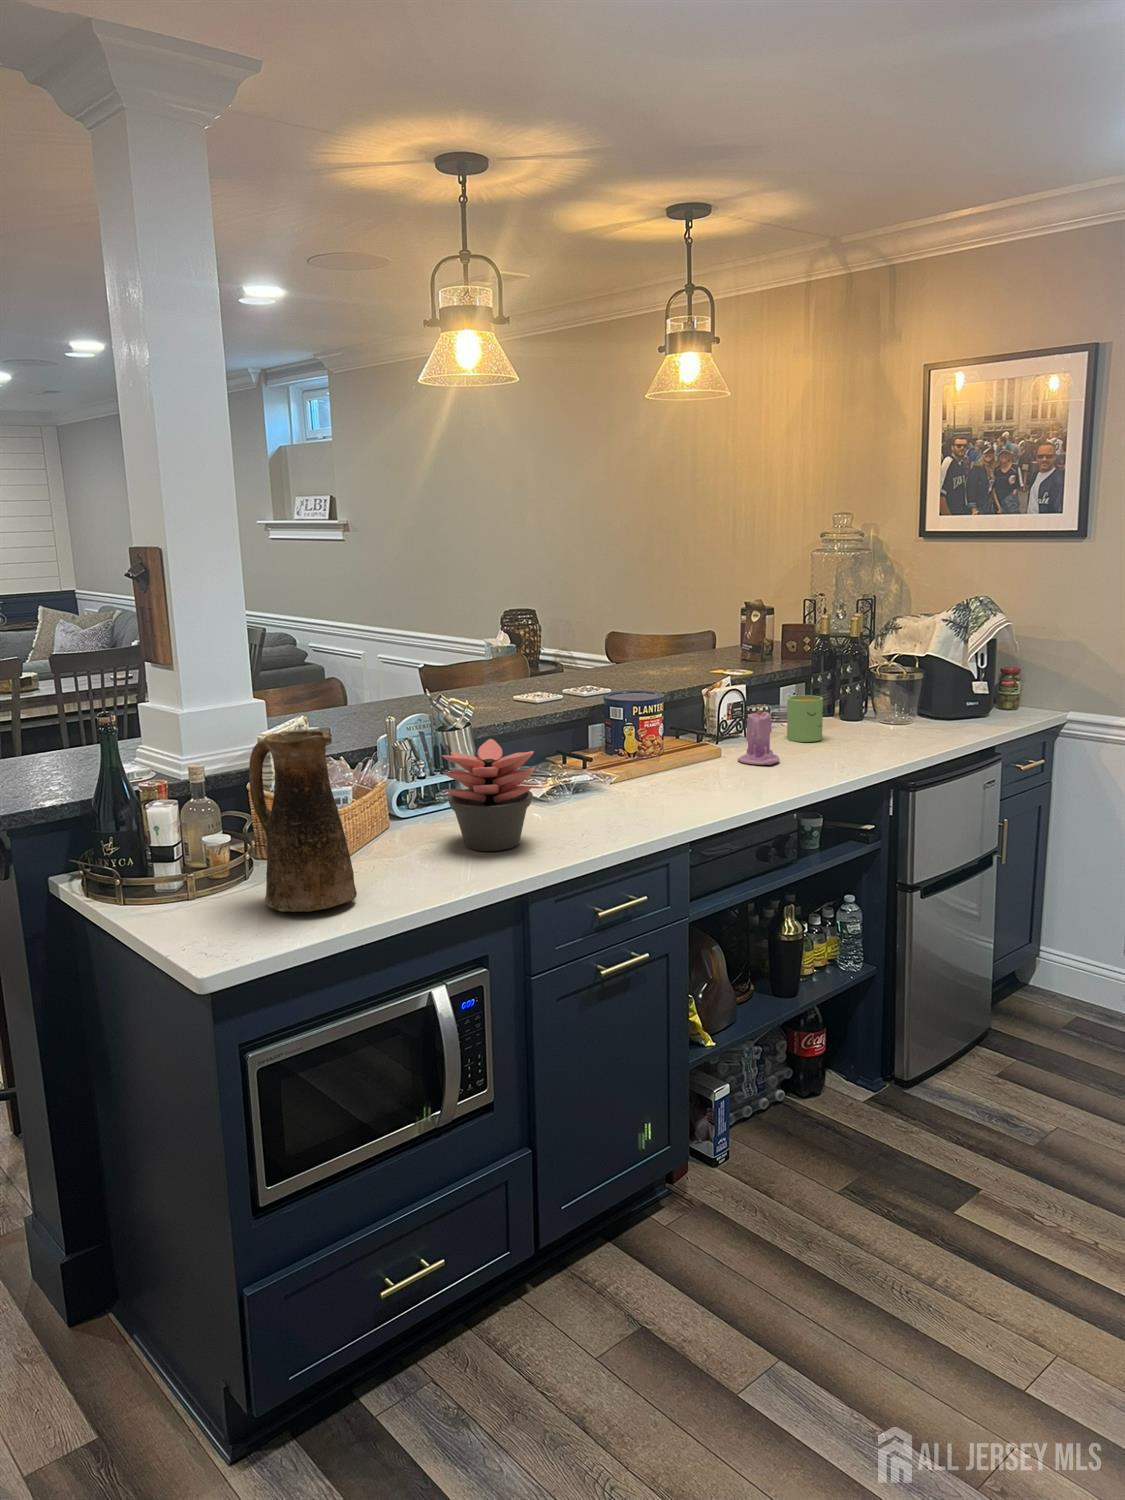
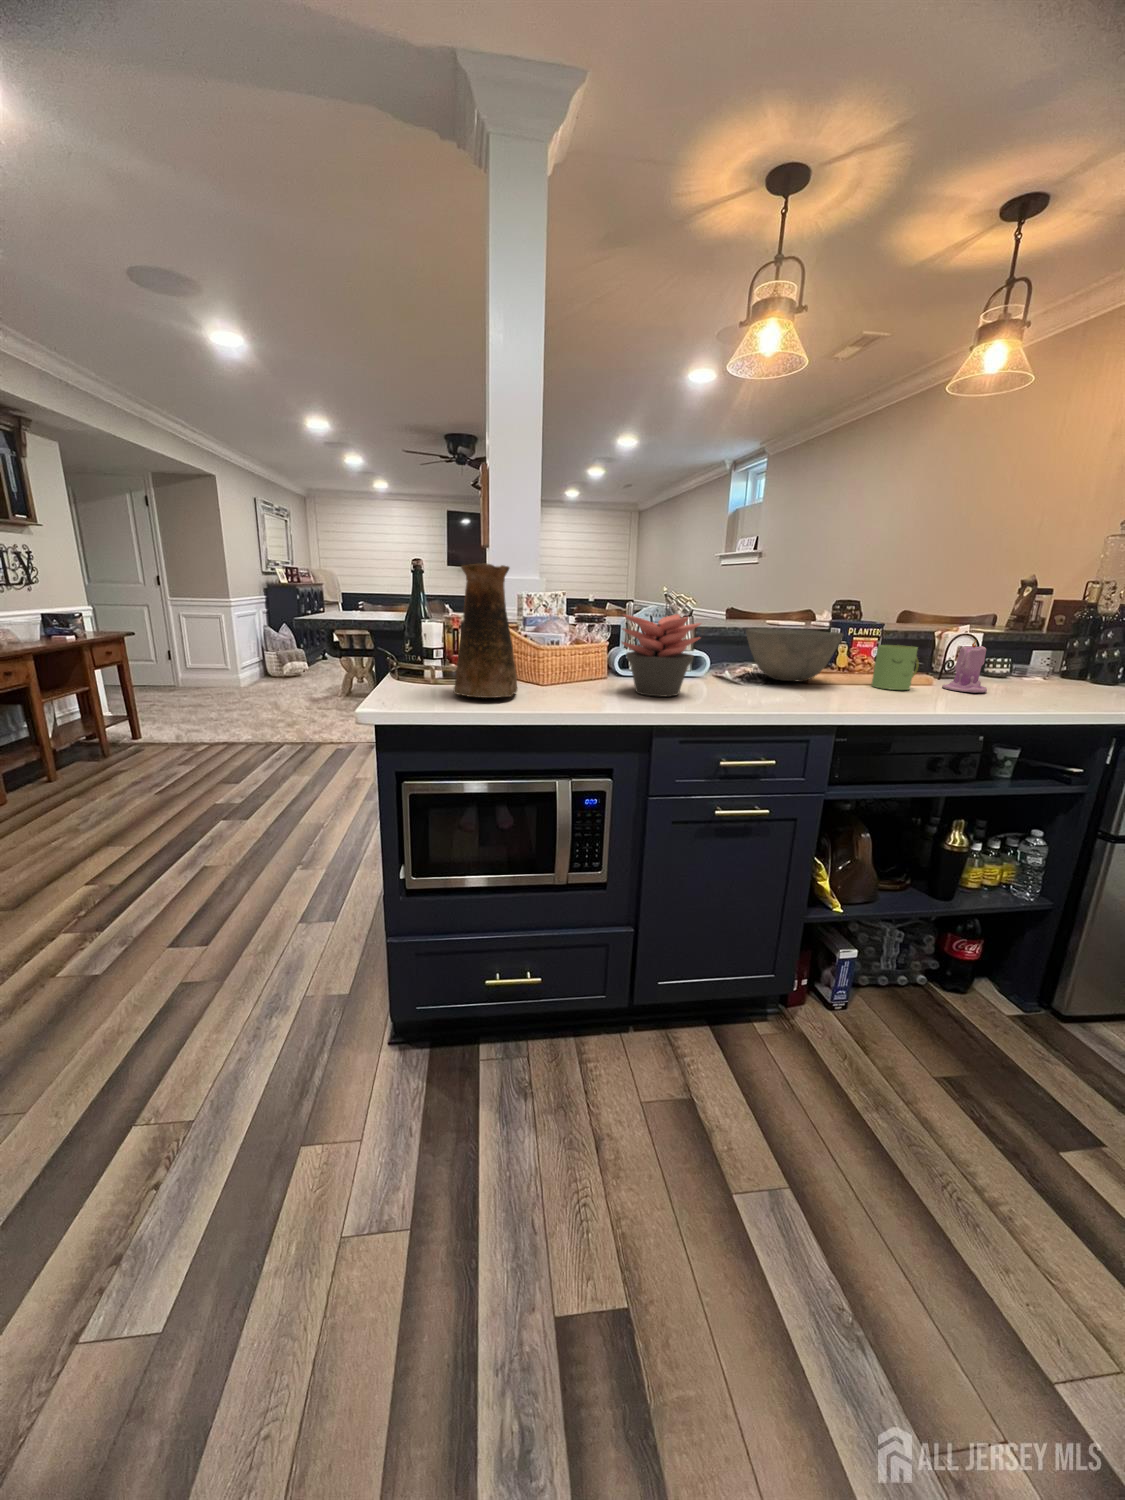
mug: present [787,695,824,742] -> present [872,645,919,690]
bowl: none [536,717,648,787] -> present [746,628,843,682]

